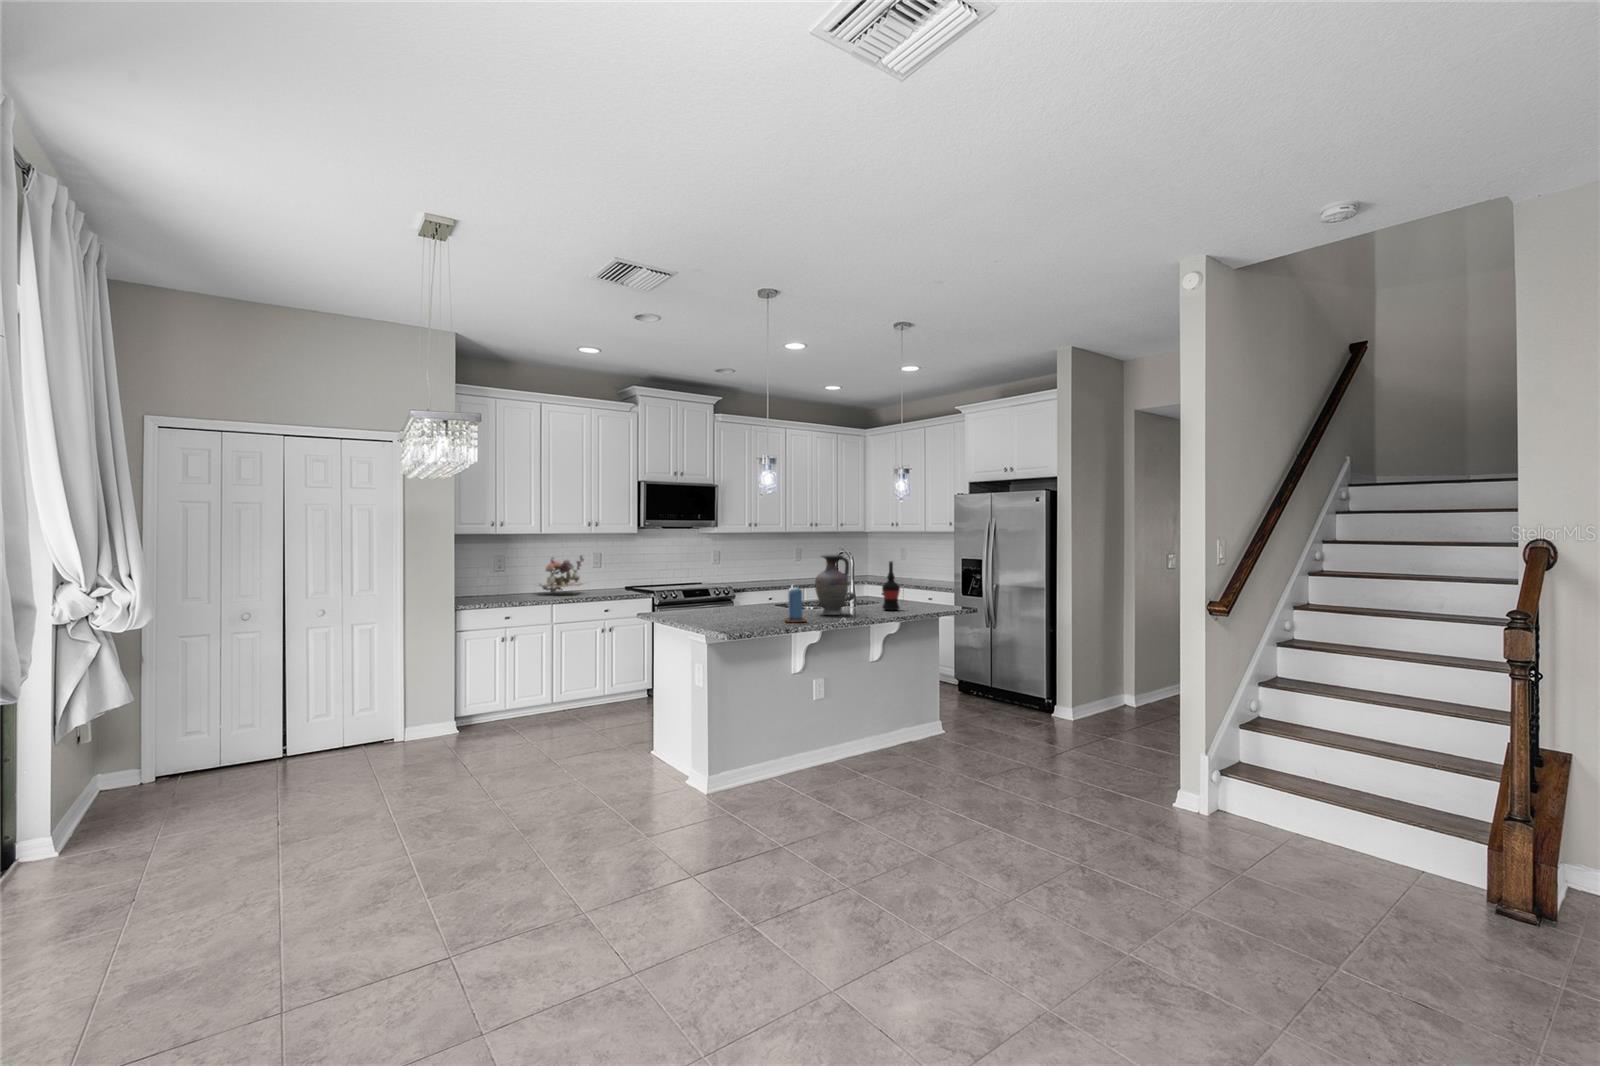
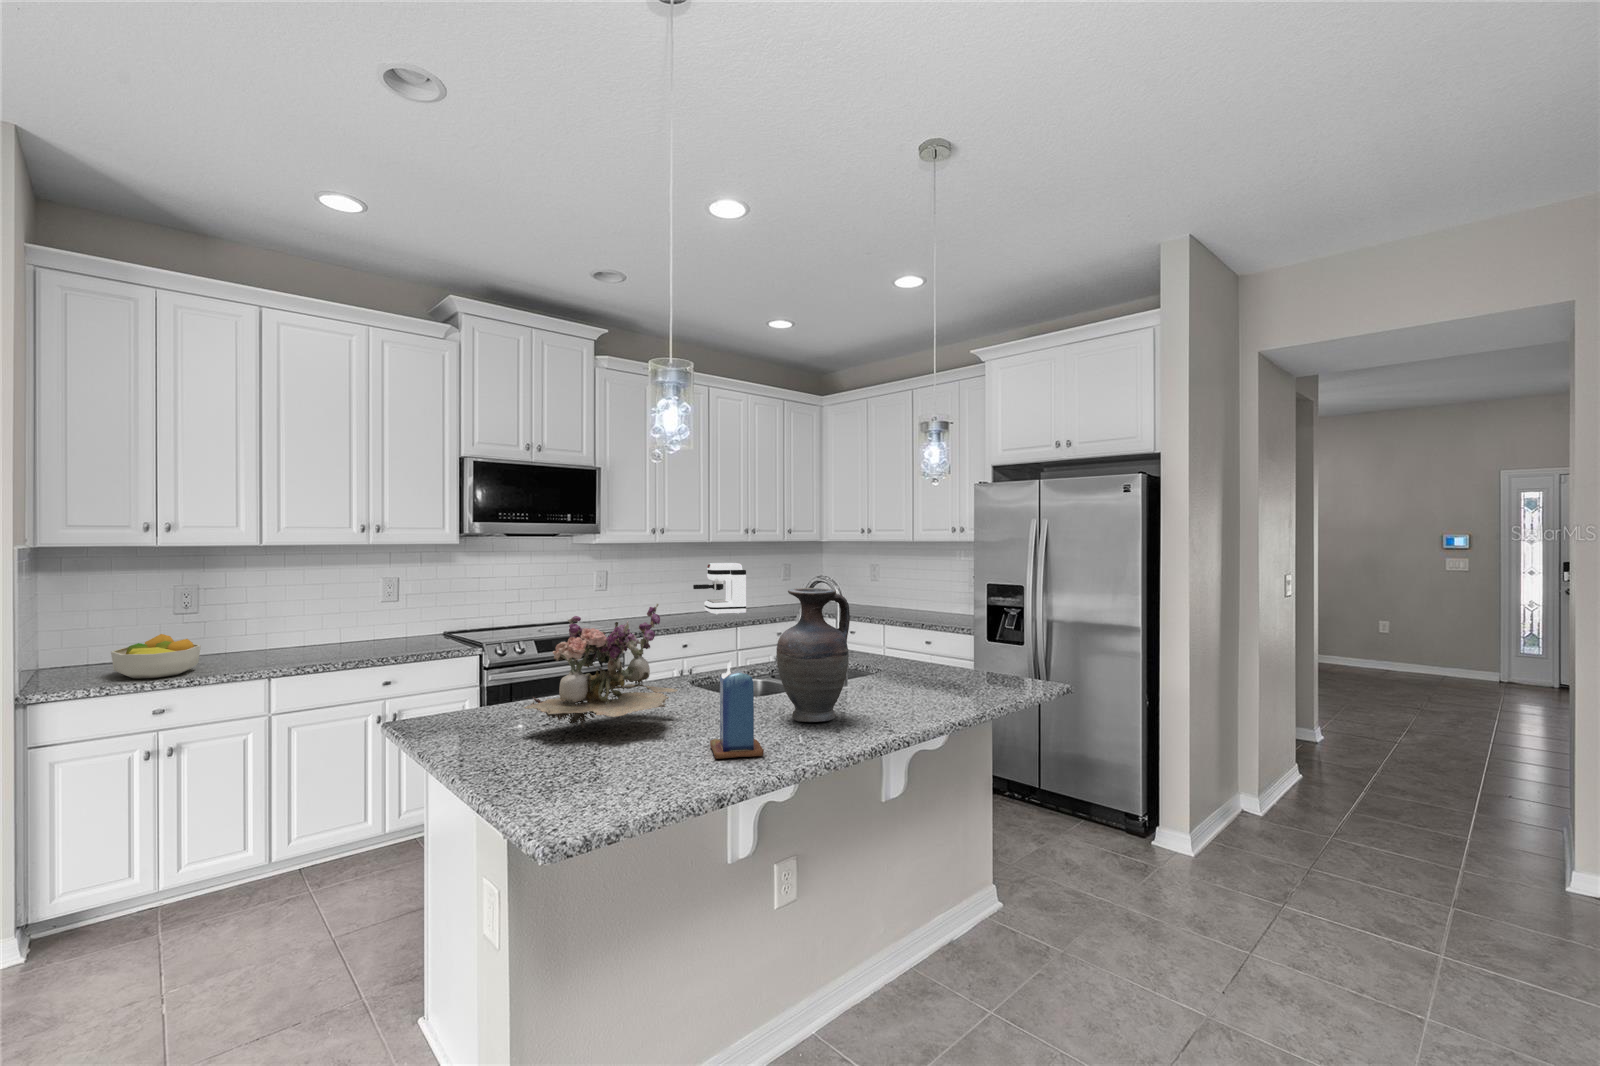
coffee maker: none [775,546,810,580] -> present [693,563,746,615]
flower arrangement: present [539,555,584,592] -> present [525,604,677,729]
wine bottle: present [882,561,900,610] -> none [908,599,944,700]
fruit bowl: none [481,580,519,602] -> present [111,634,201,678]

